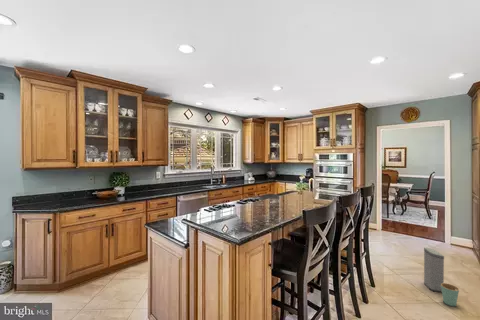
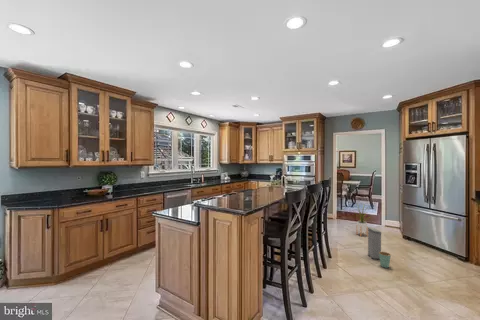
house plant: none [401,211,430,256] -> present [356,208,368,236]

